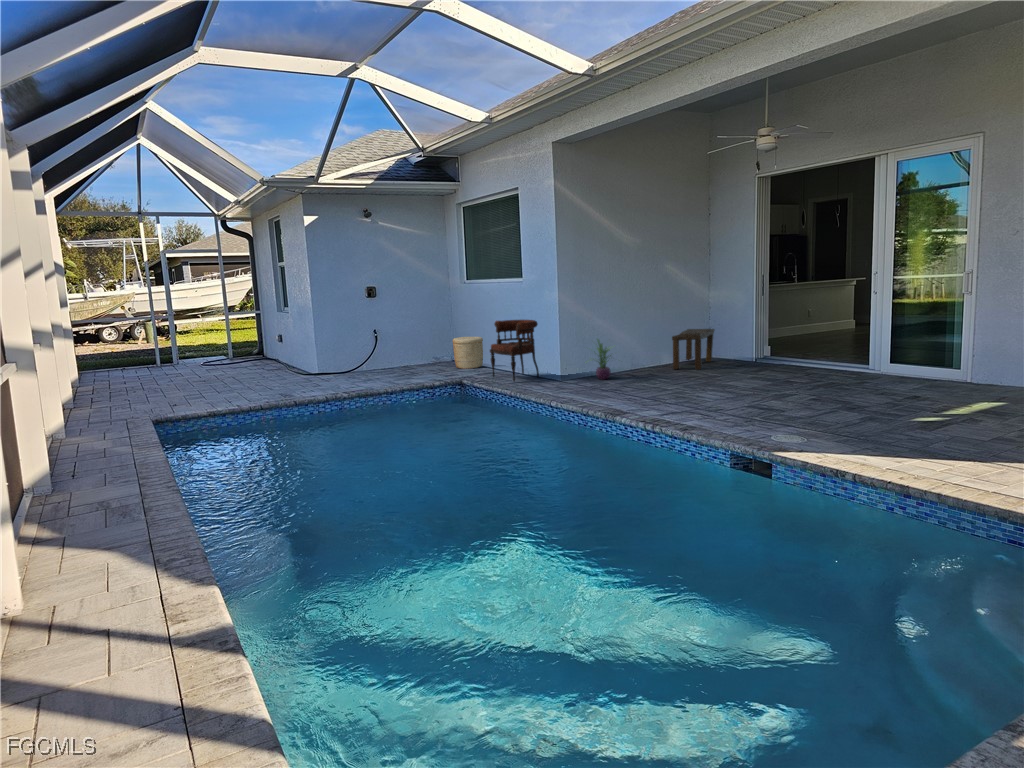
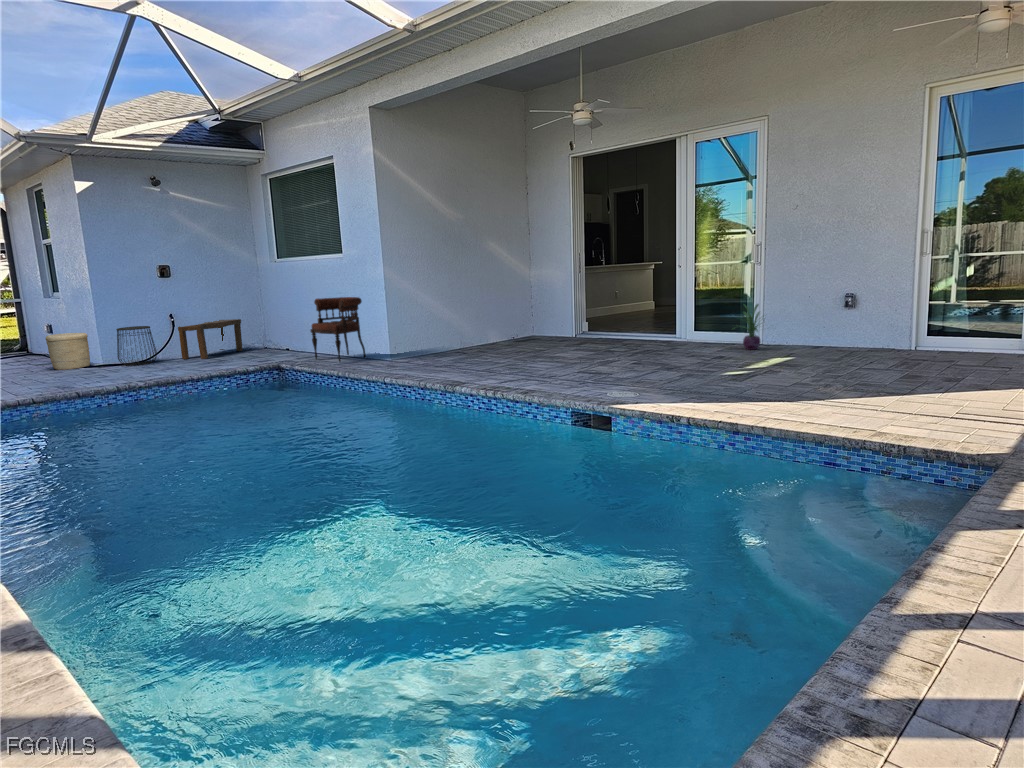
bench: present [672,329,715,370] -> present [178,319,243,359]
woven basket: present [452,337,483,369] -> present [46,333,90,370]
decorative plant: present [593,339,611,379] -> present [743,304,760,350]
side table: none [329,341,360,376] -> present [116,326,157,366]

